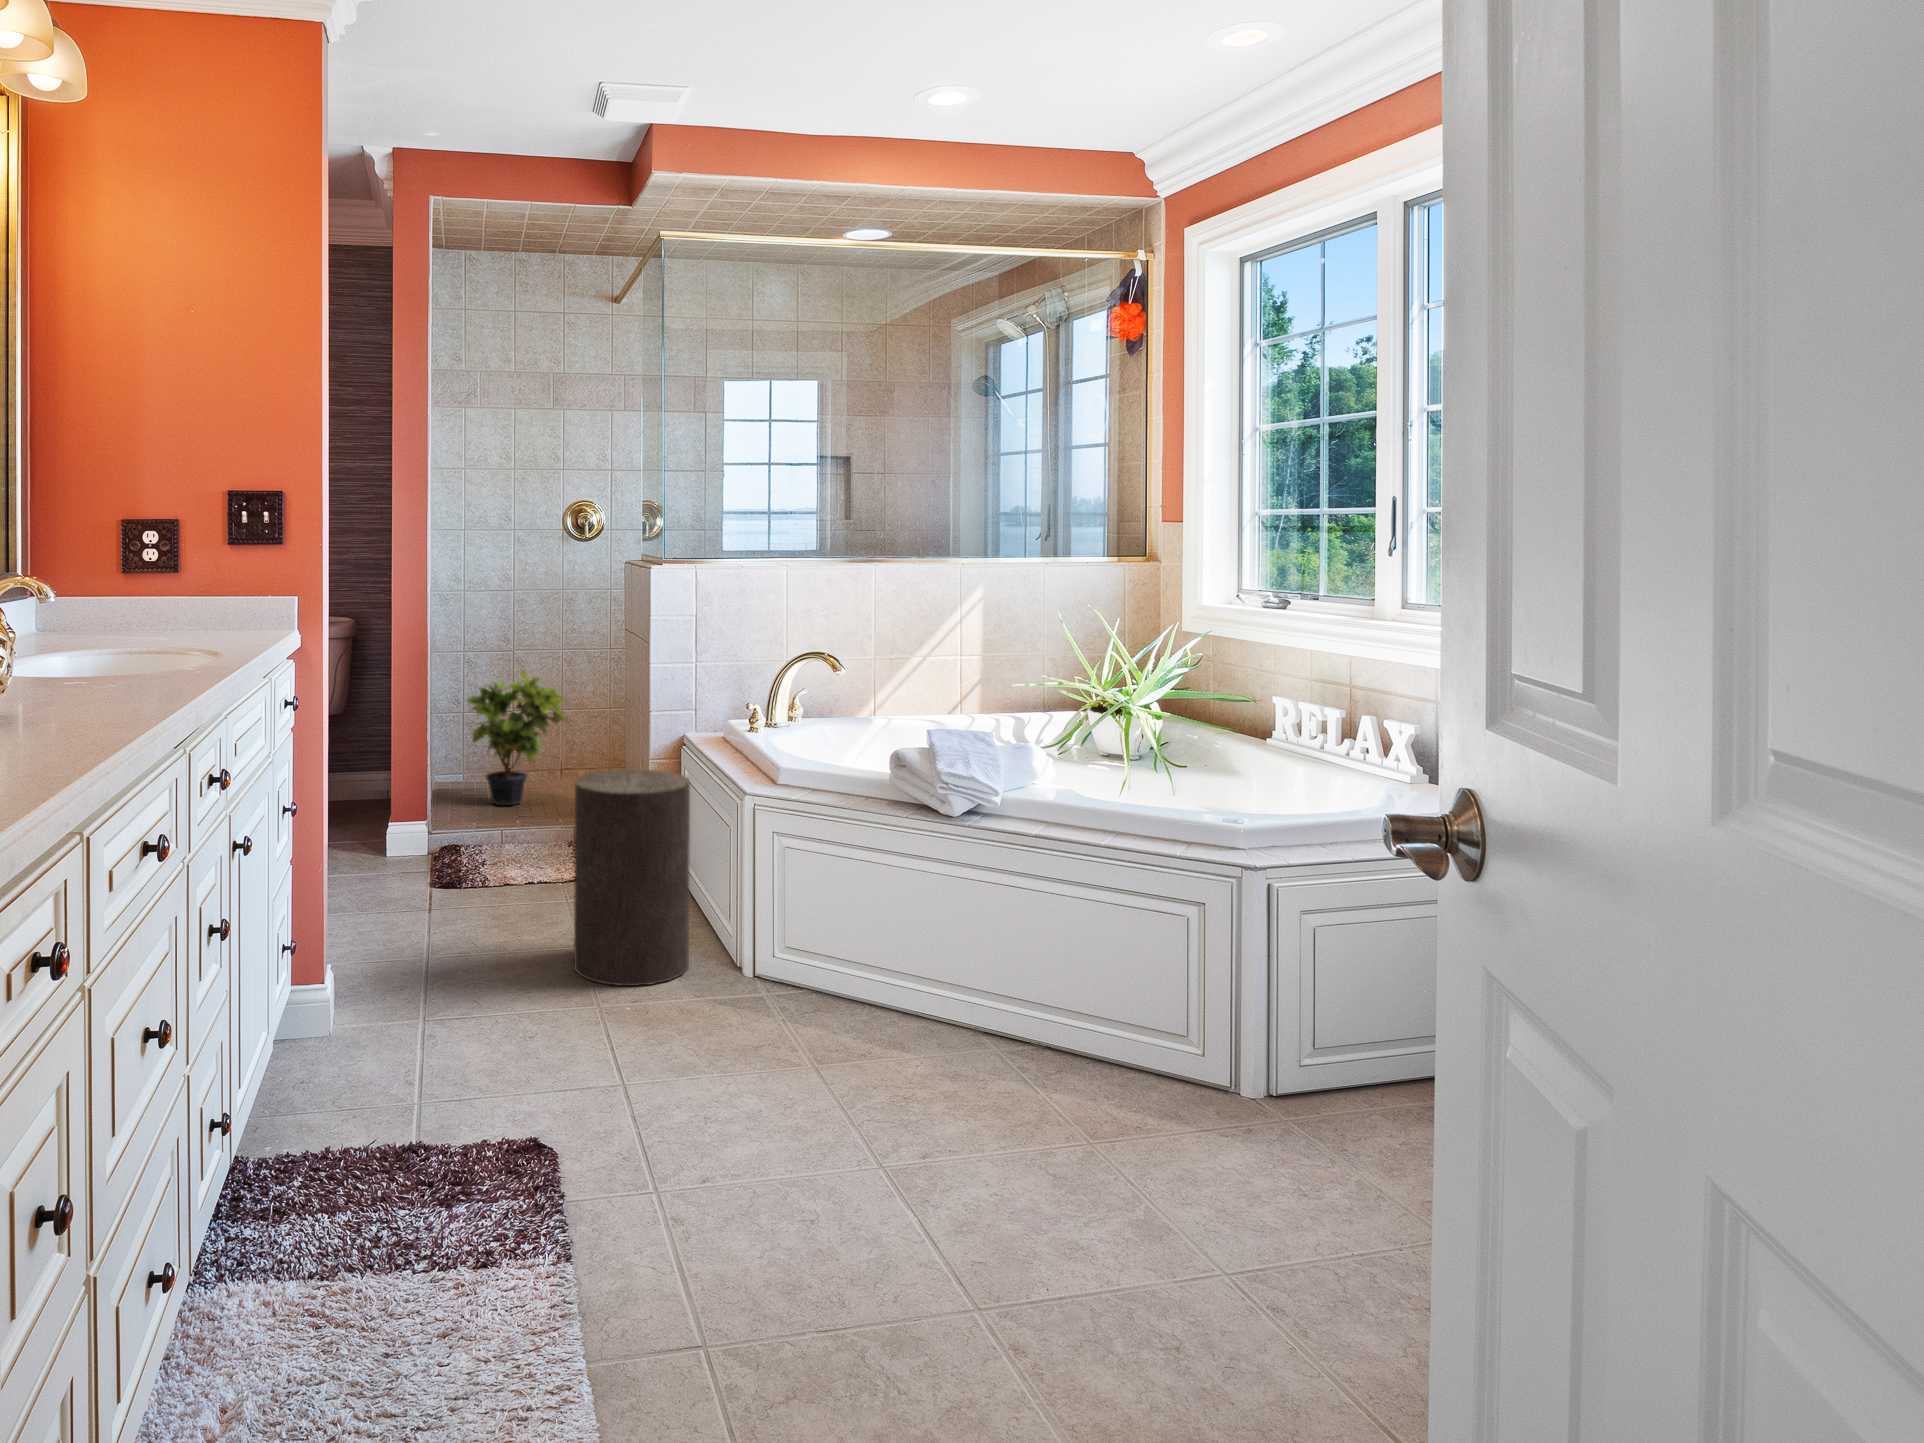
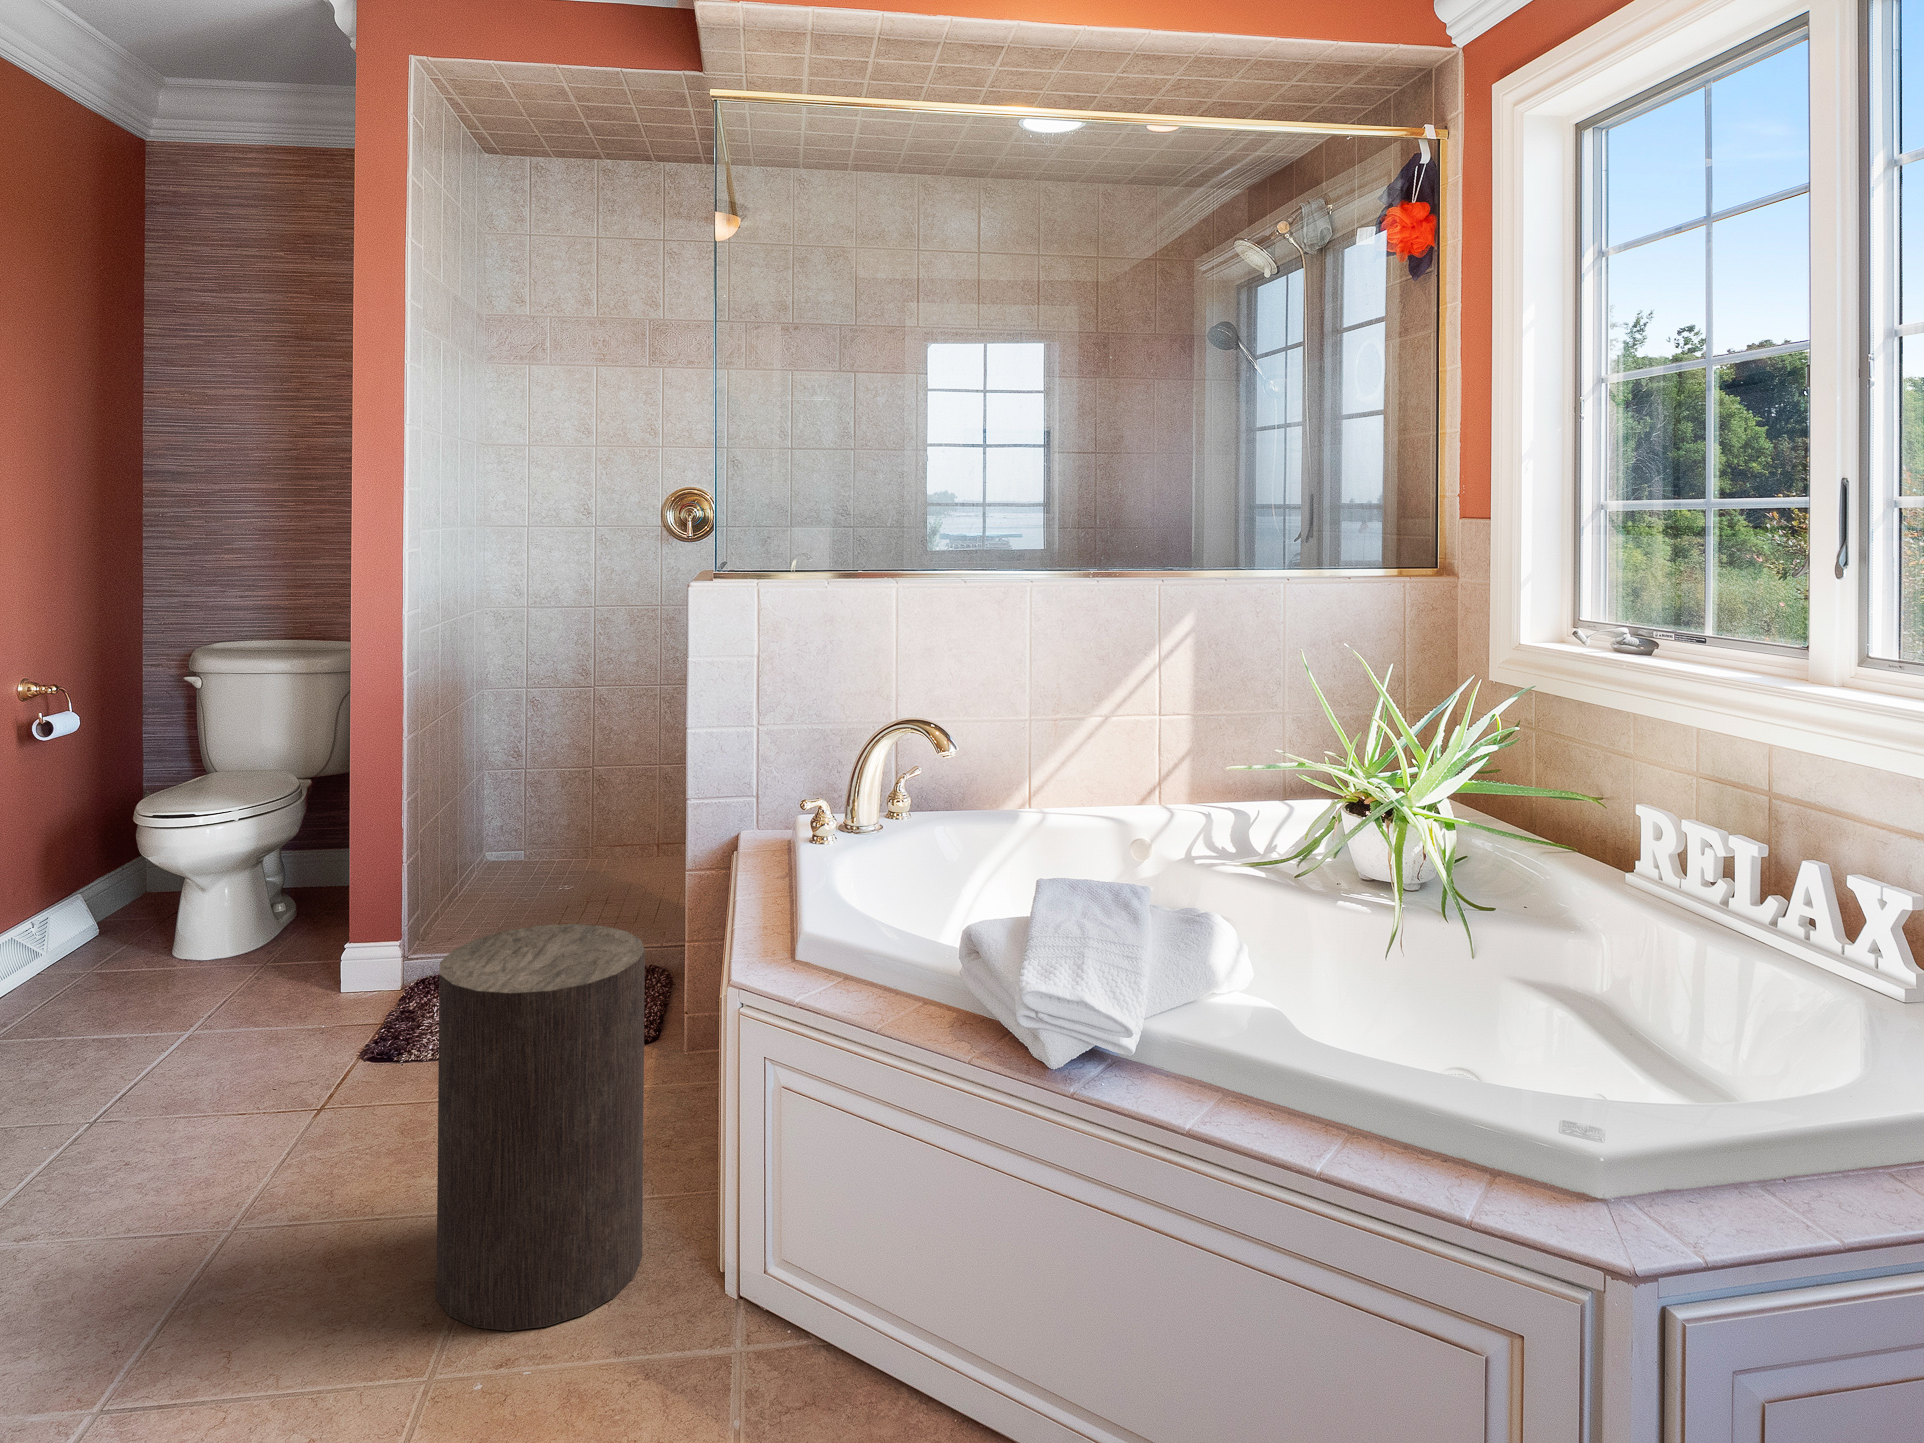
potted plant: present [467,669,566,805] -> none [513,714,654,898]

